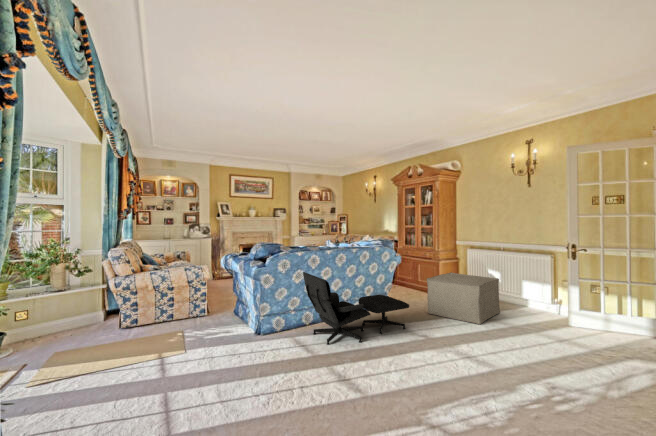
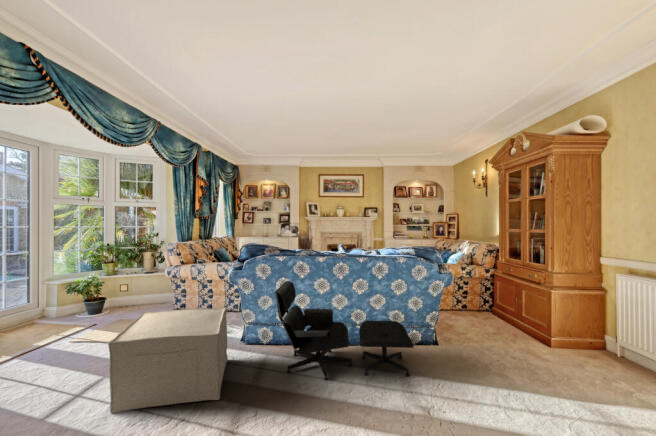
ottoman: present [427,272,500,325] -> present [108,308,228,413]

